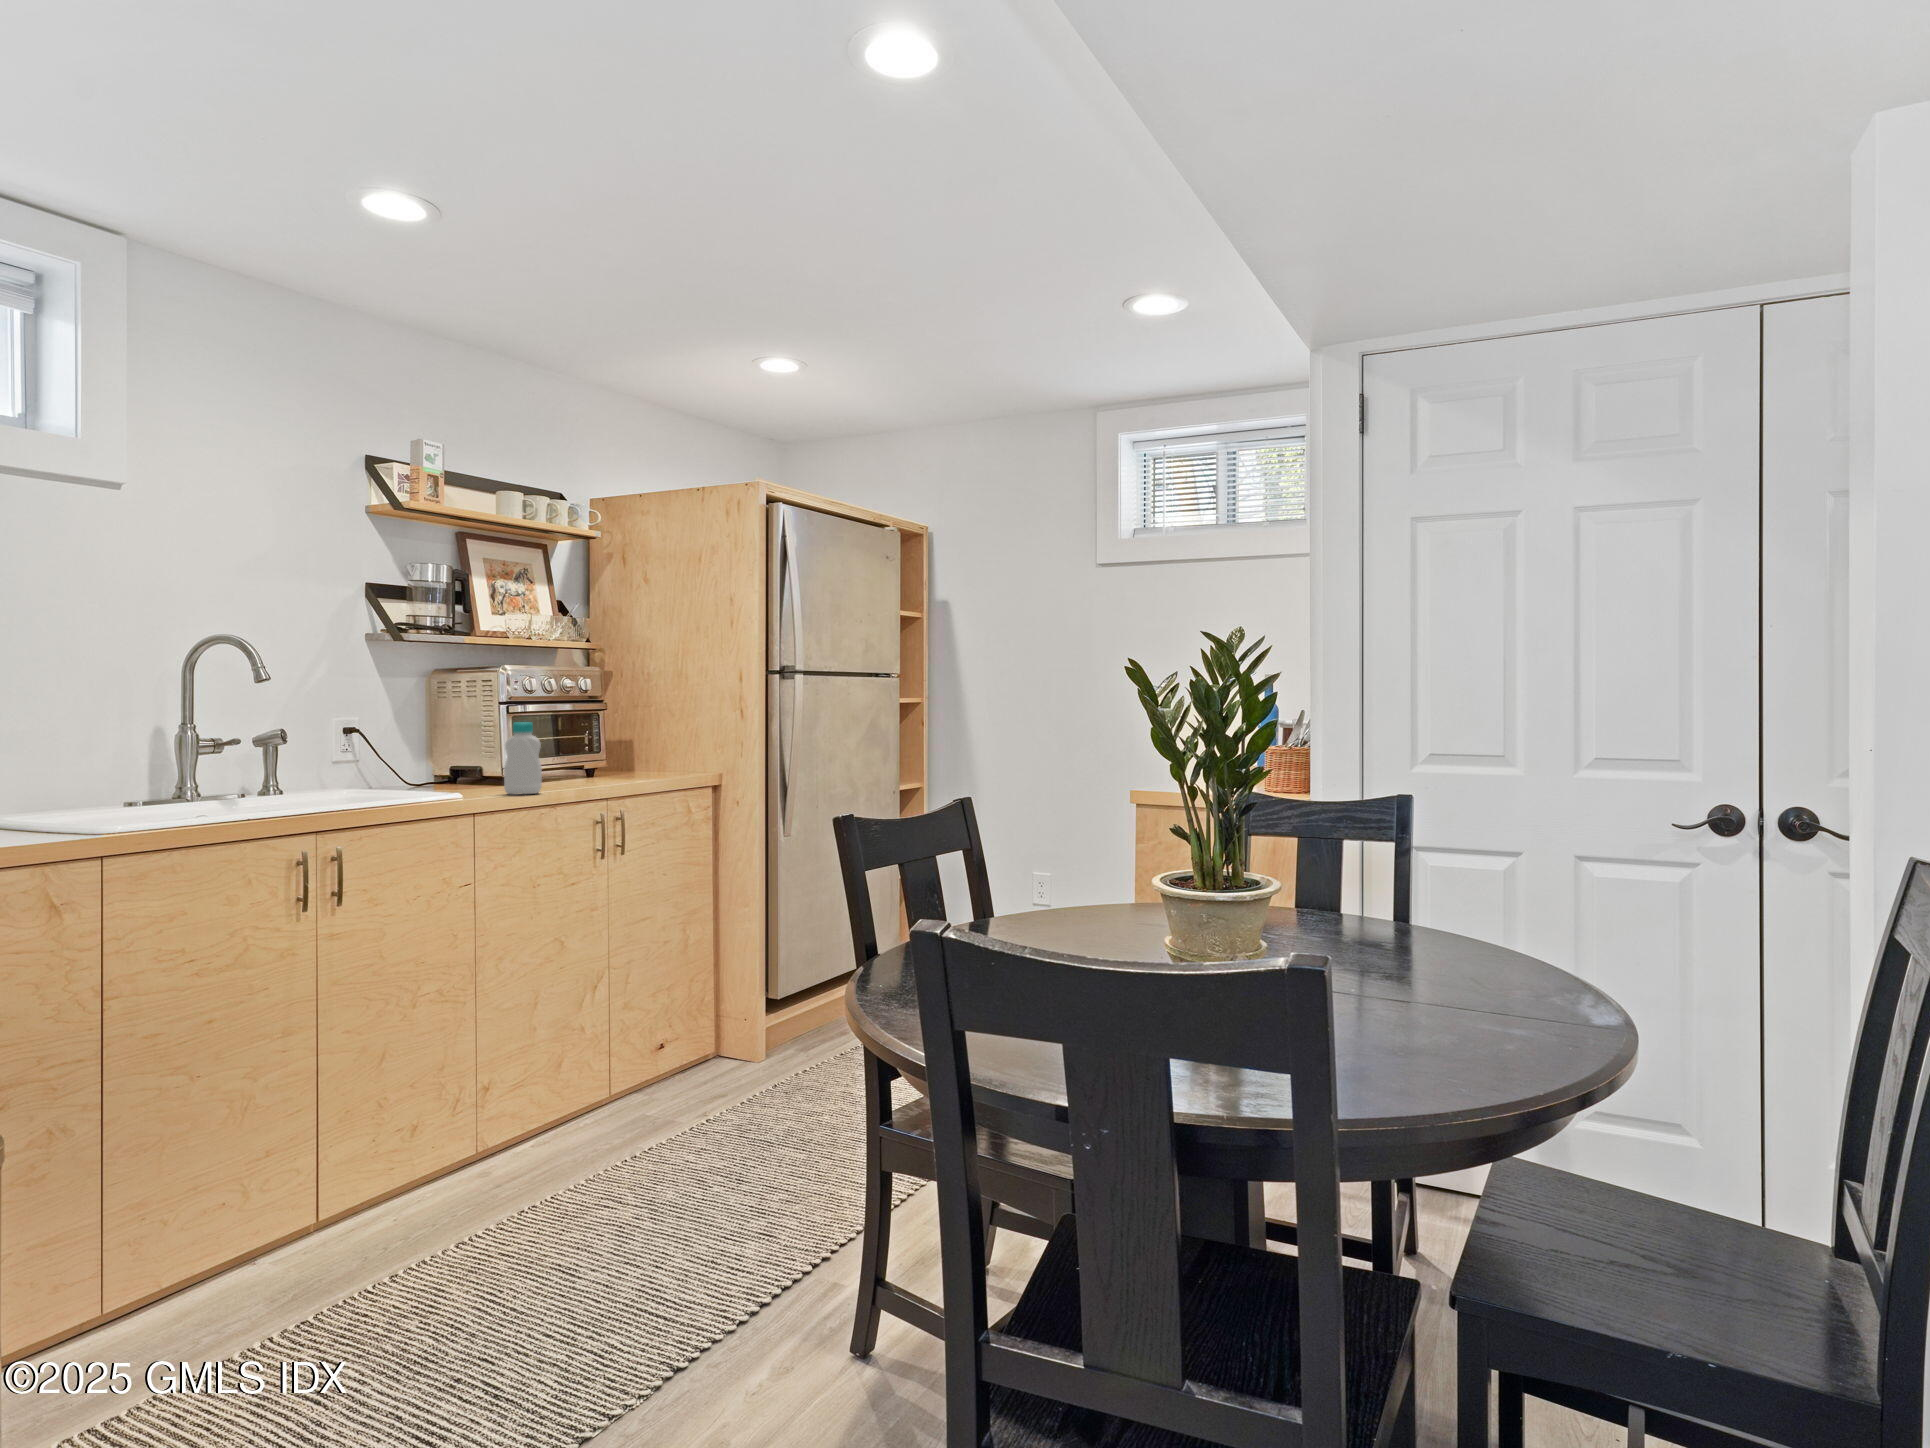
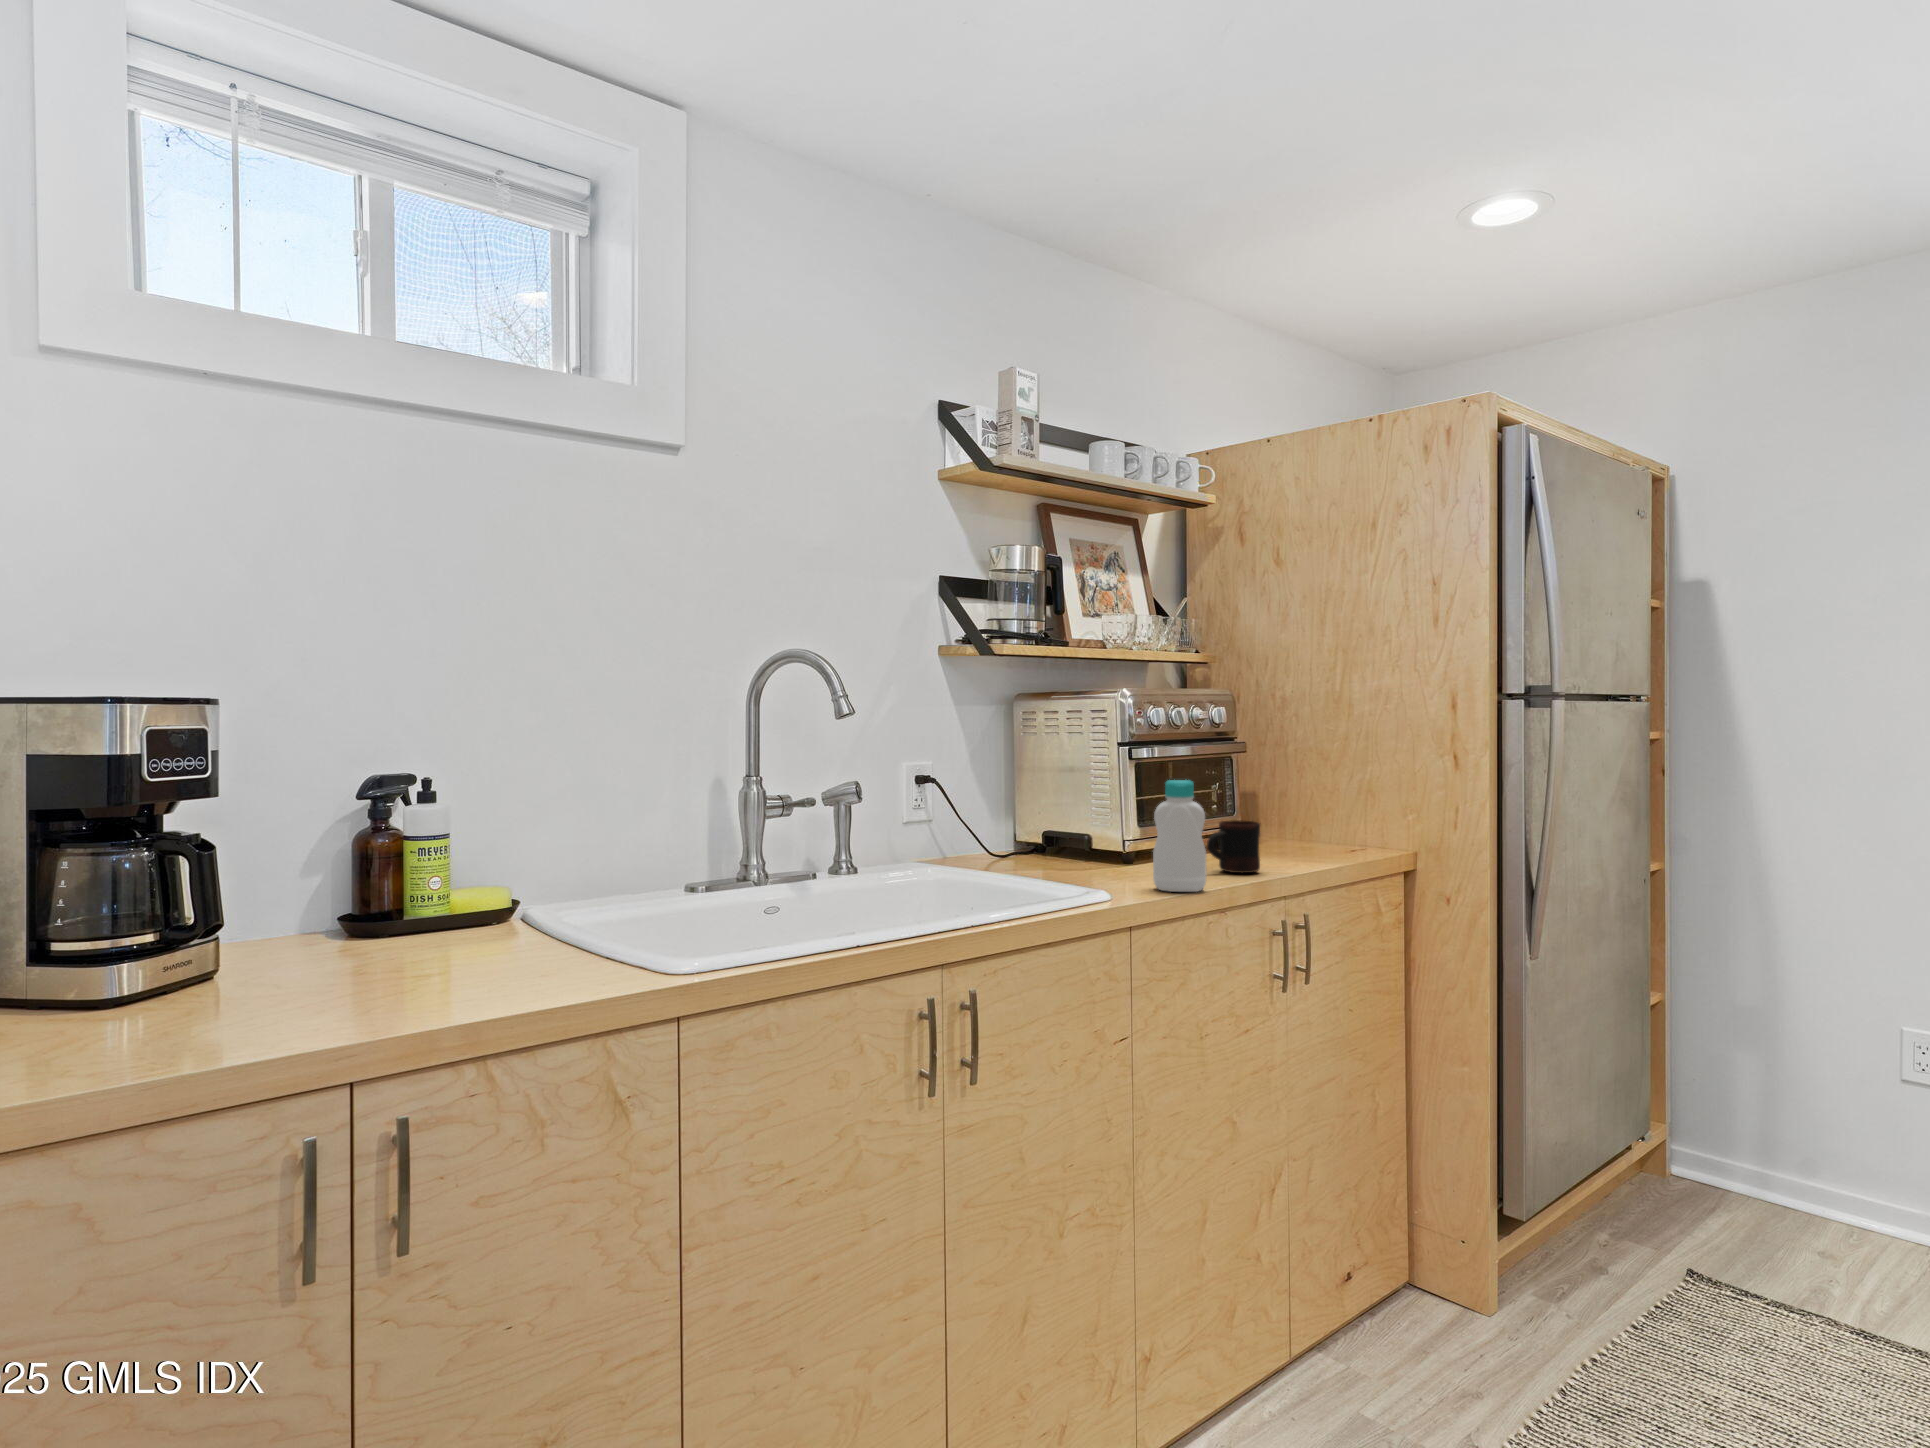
mug: none [558,752,597,786] -> present [1207,820,1260,873]

